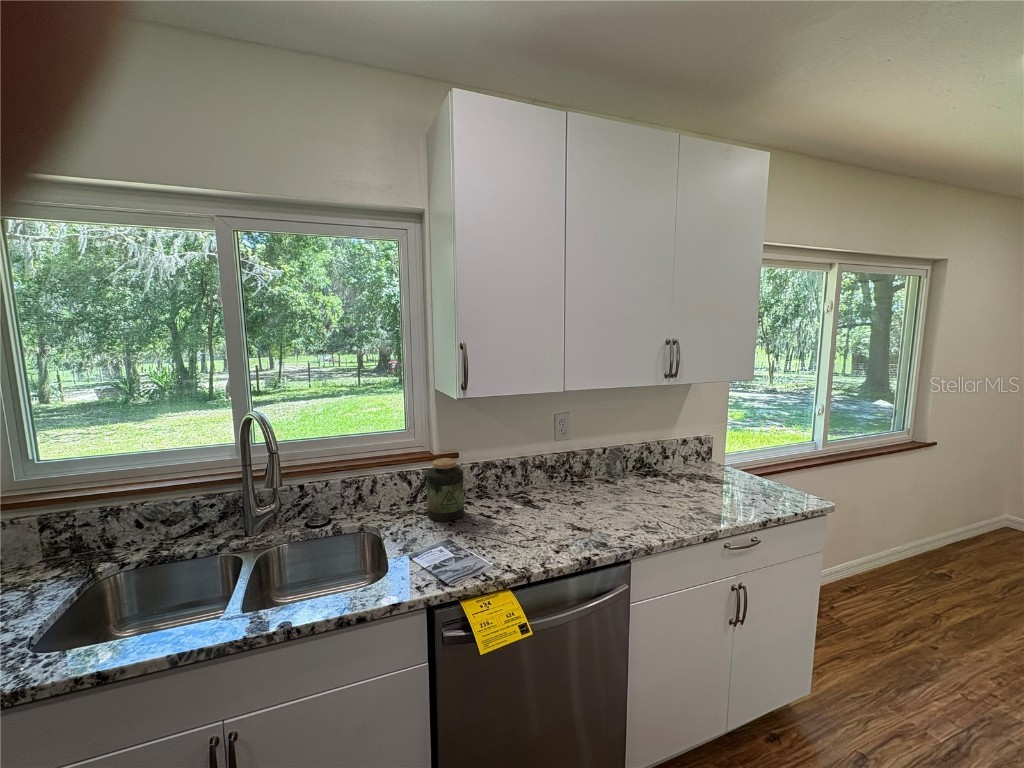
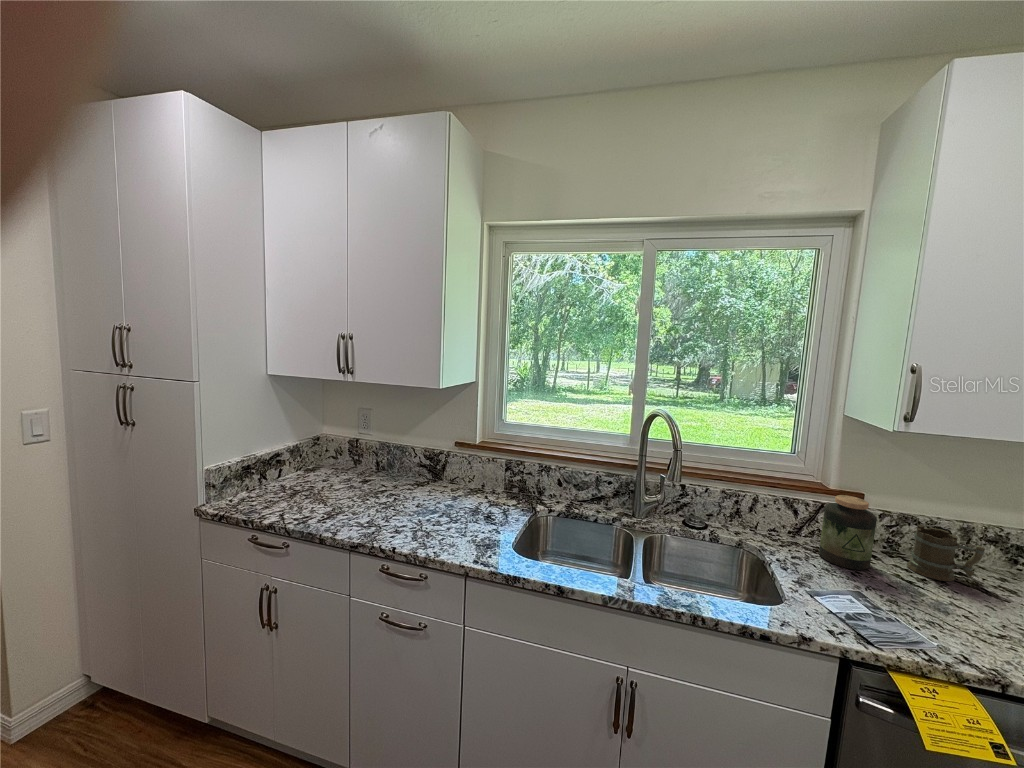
mug: none [490,467,532,508] -> present [907,525,985,581]

